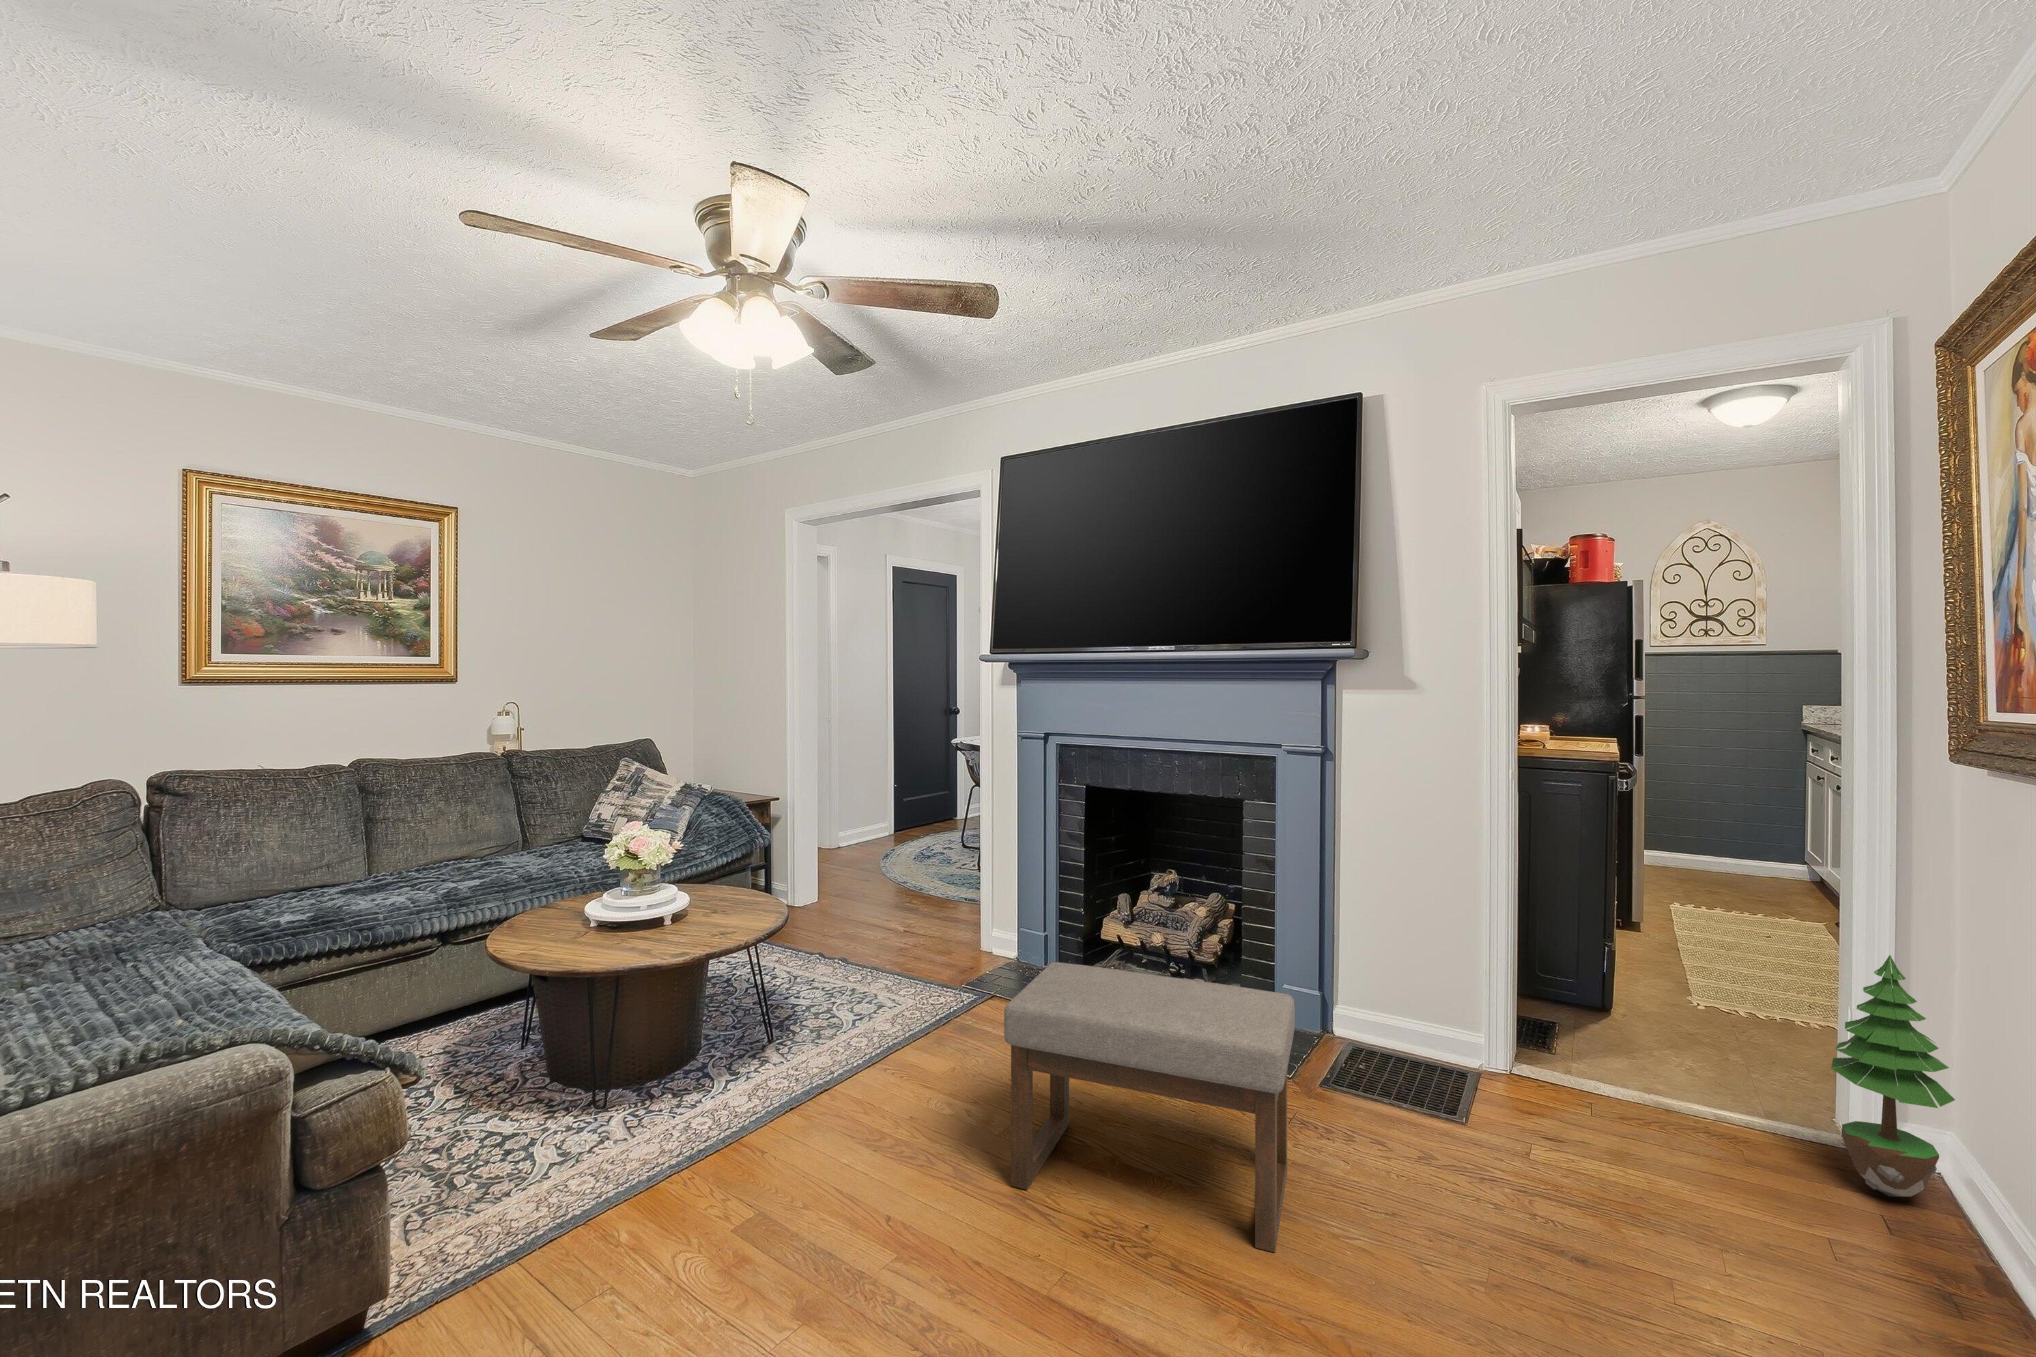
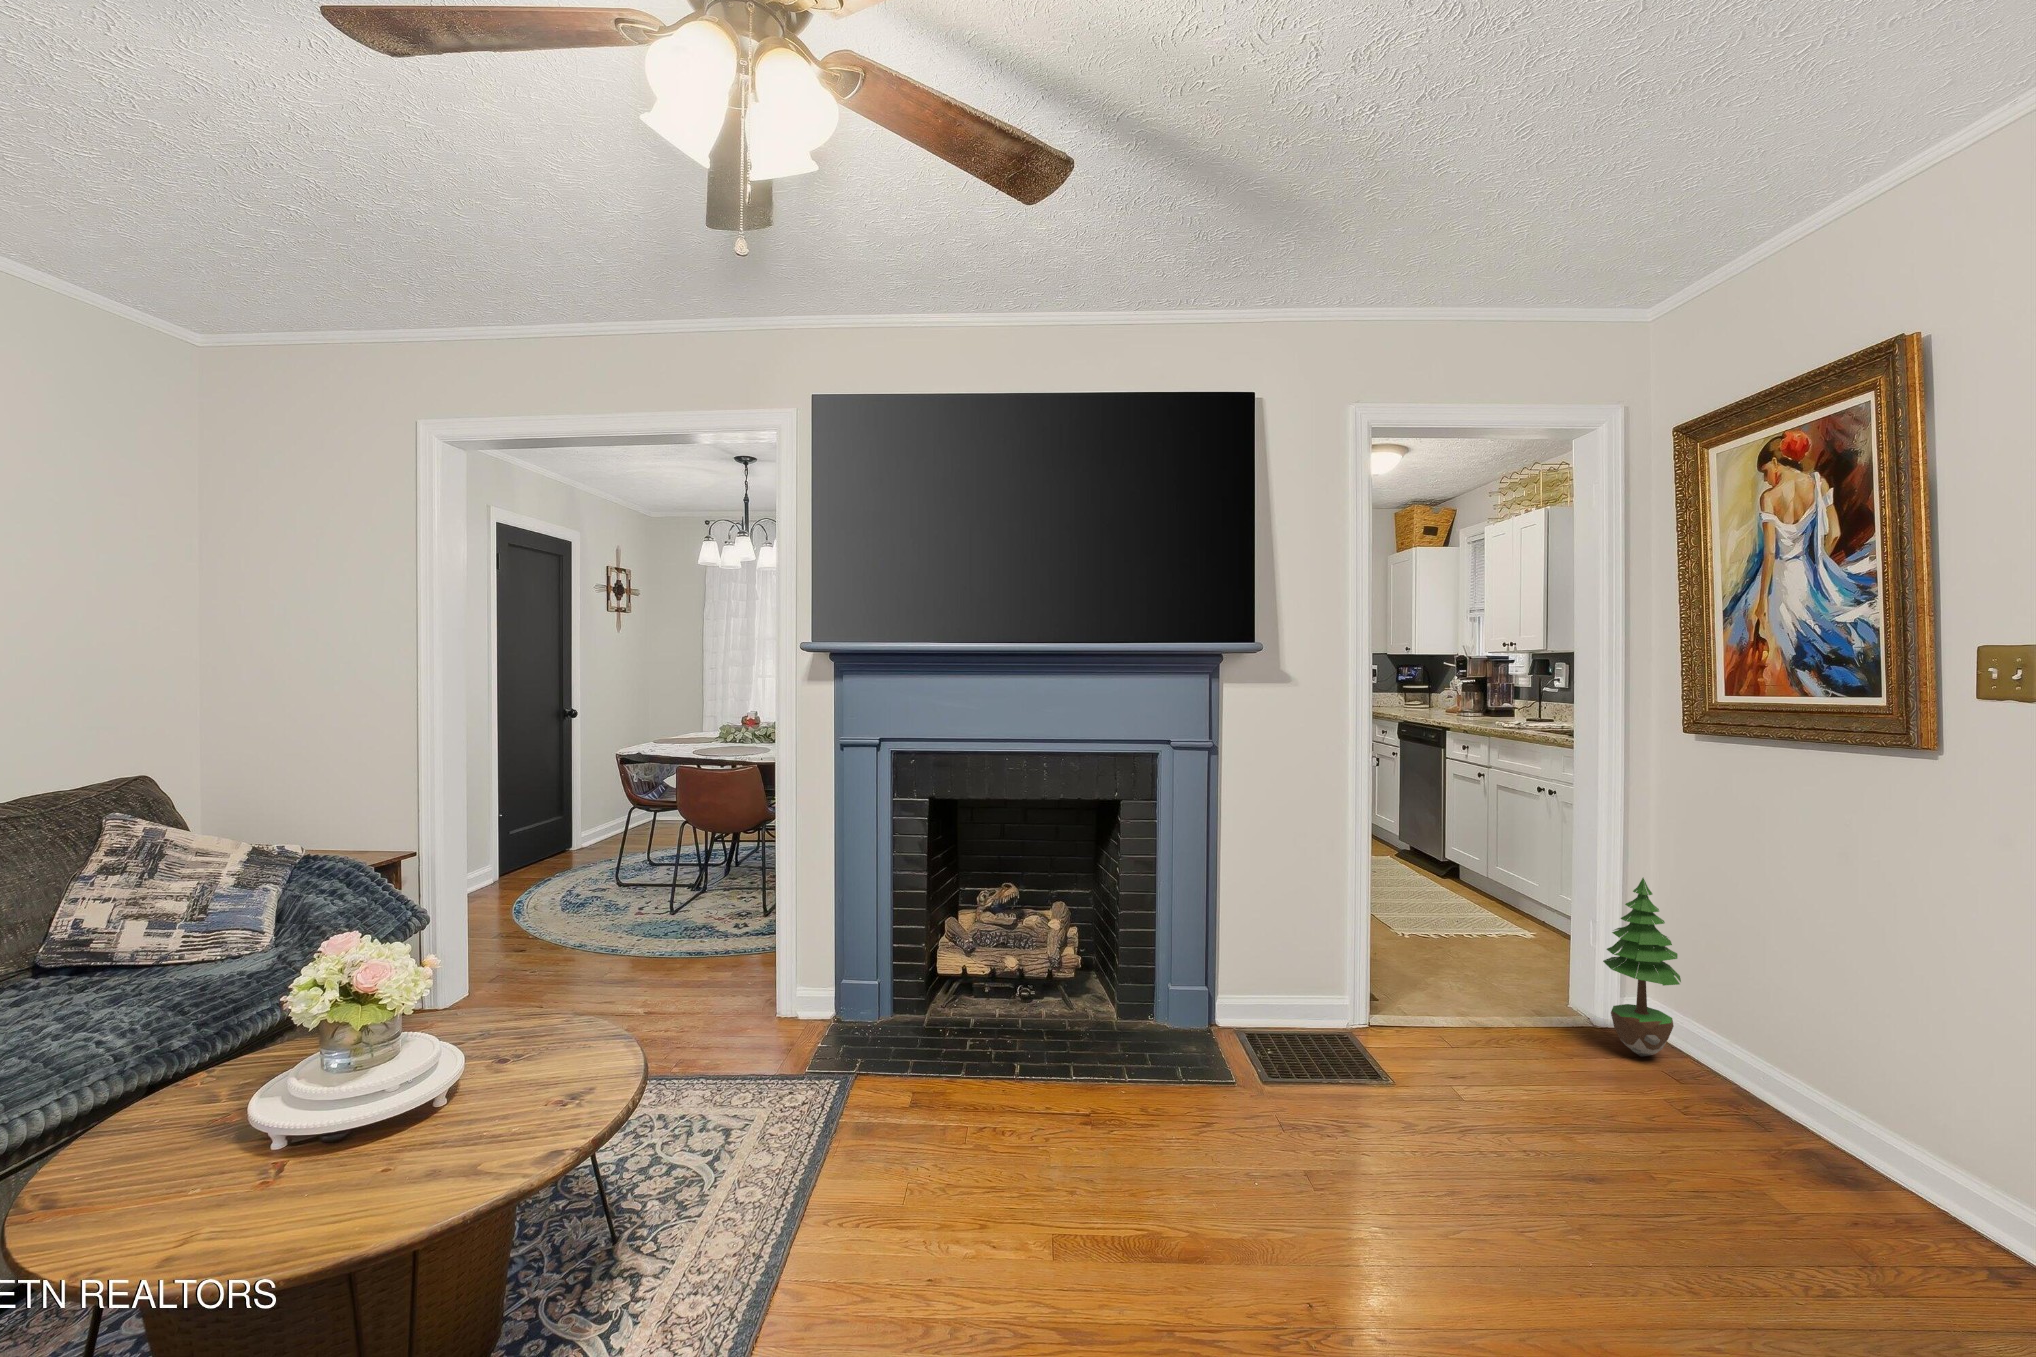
ottoman: present [1004,962,1295,1252] -> none [1074,997,1414,1302]

